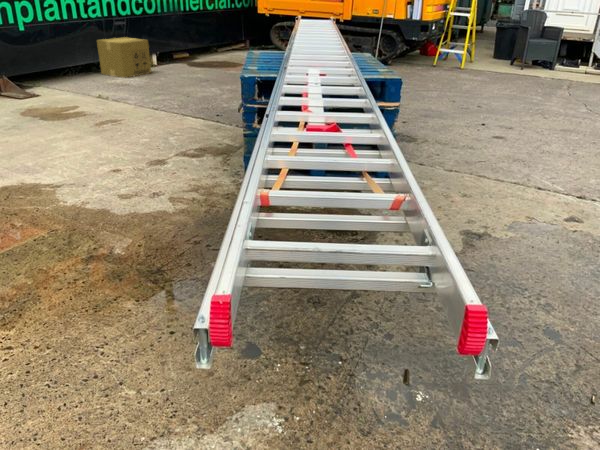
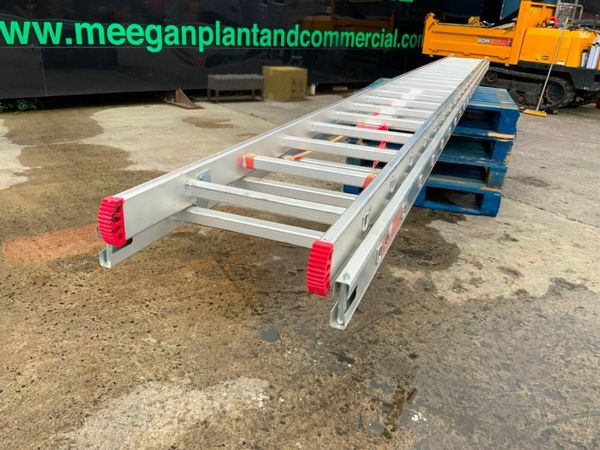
bench: none [34,50,106,87] -> present [208,74,265,103]

